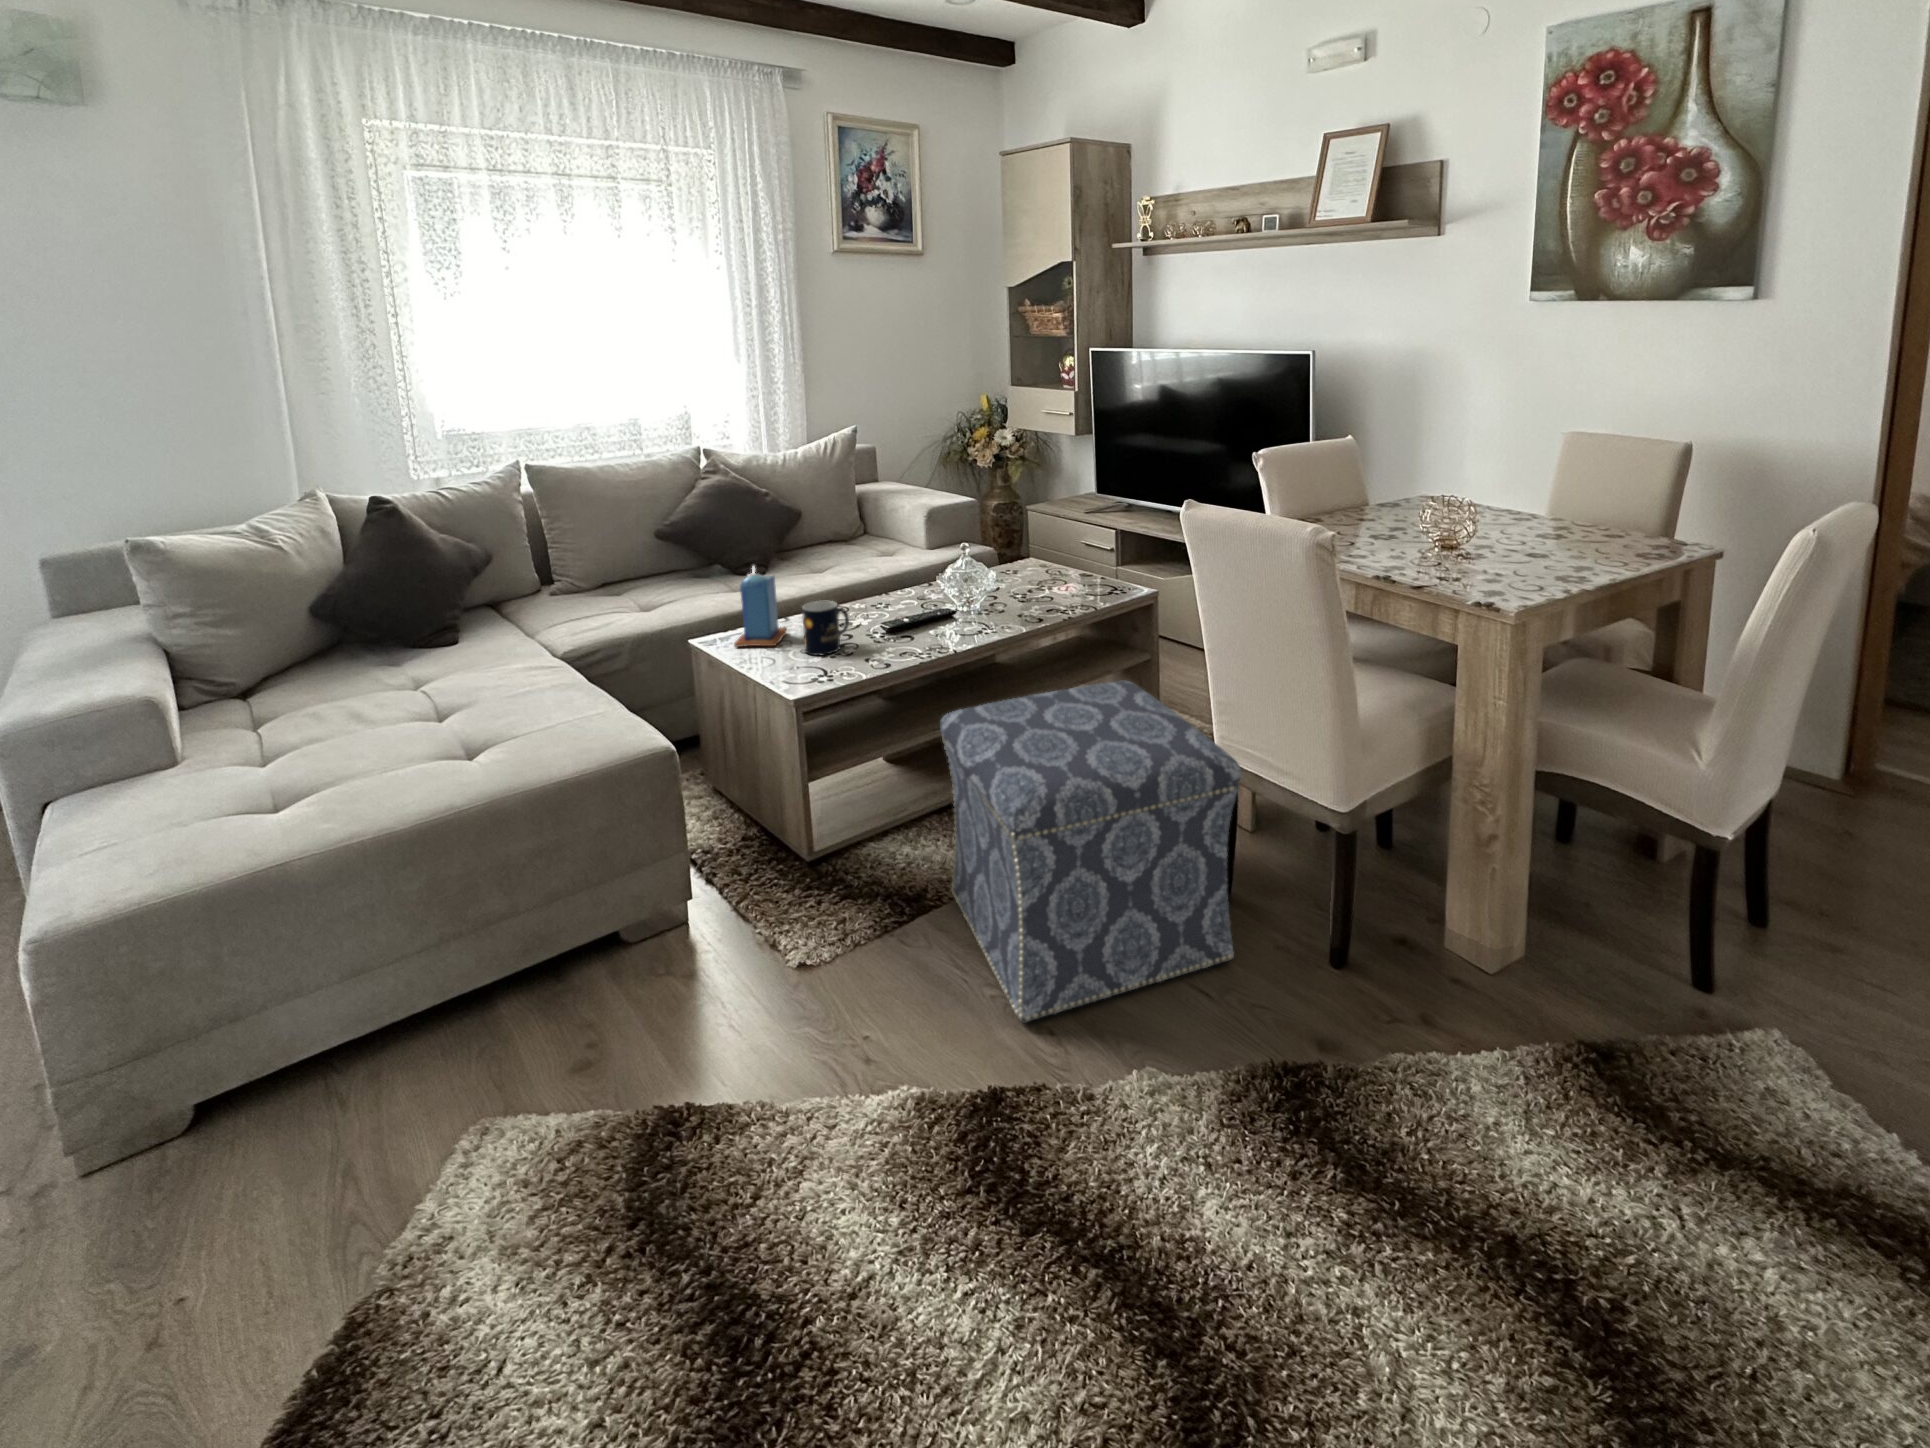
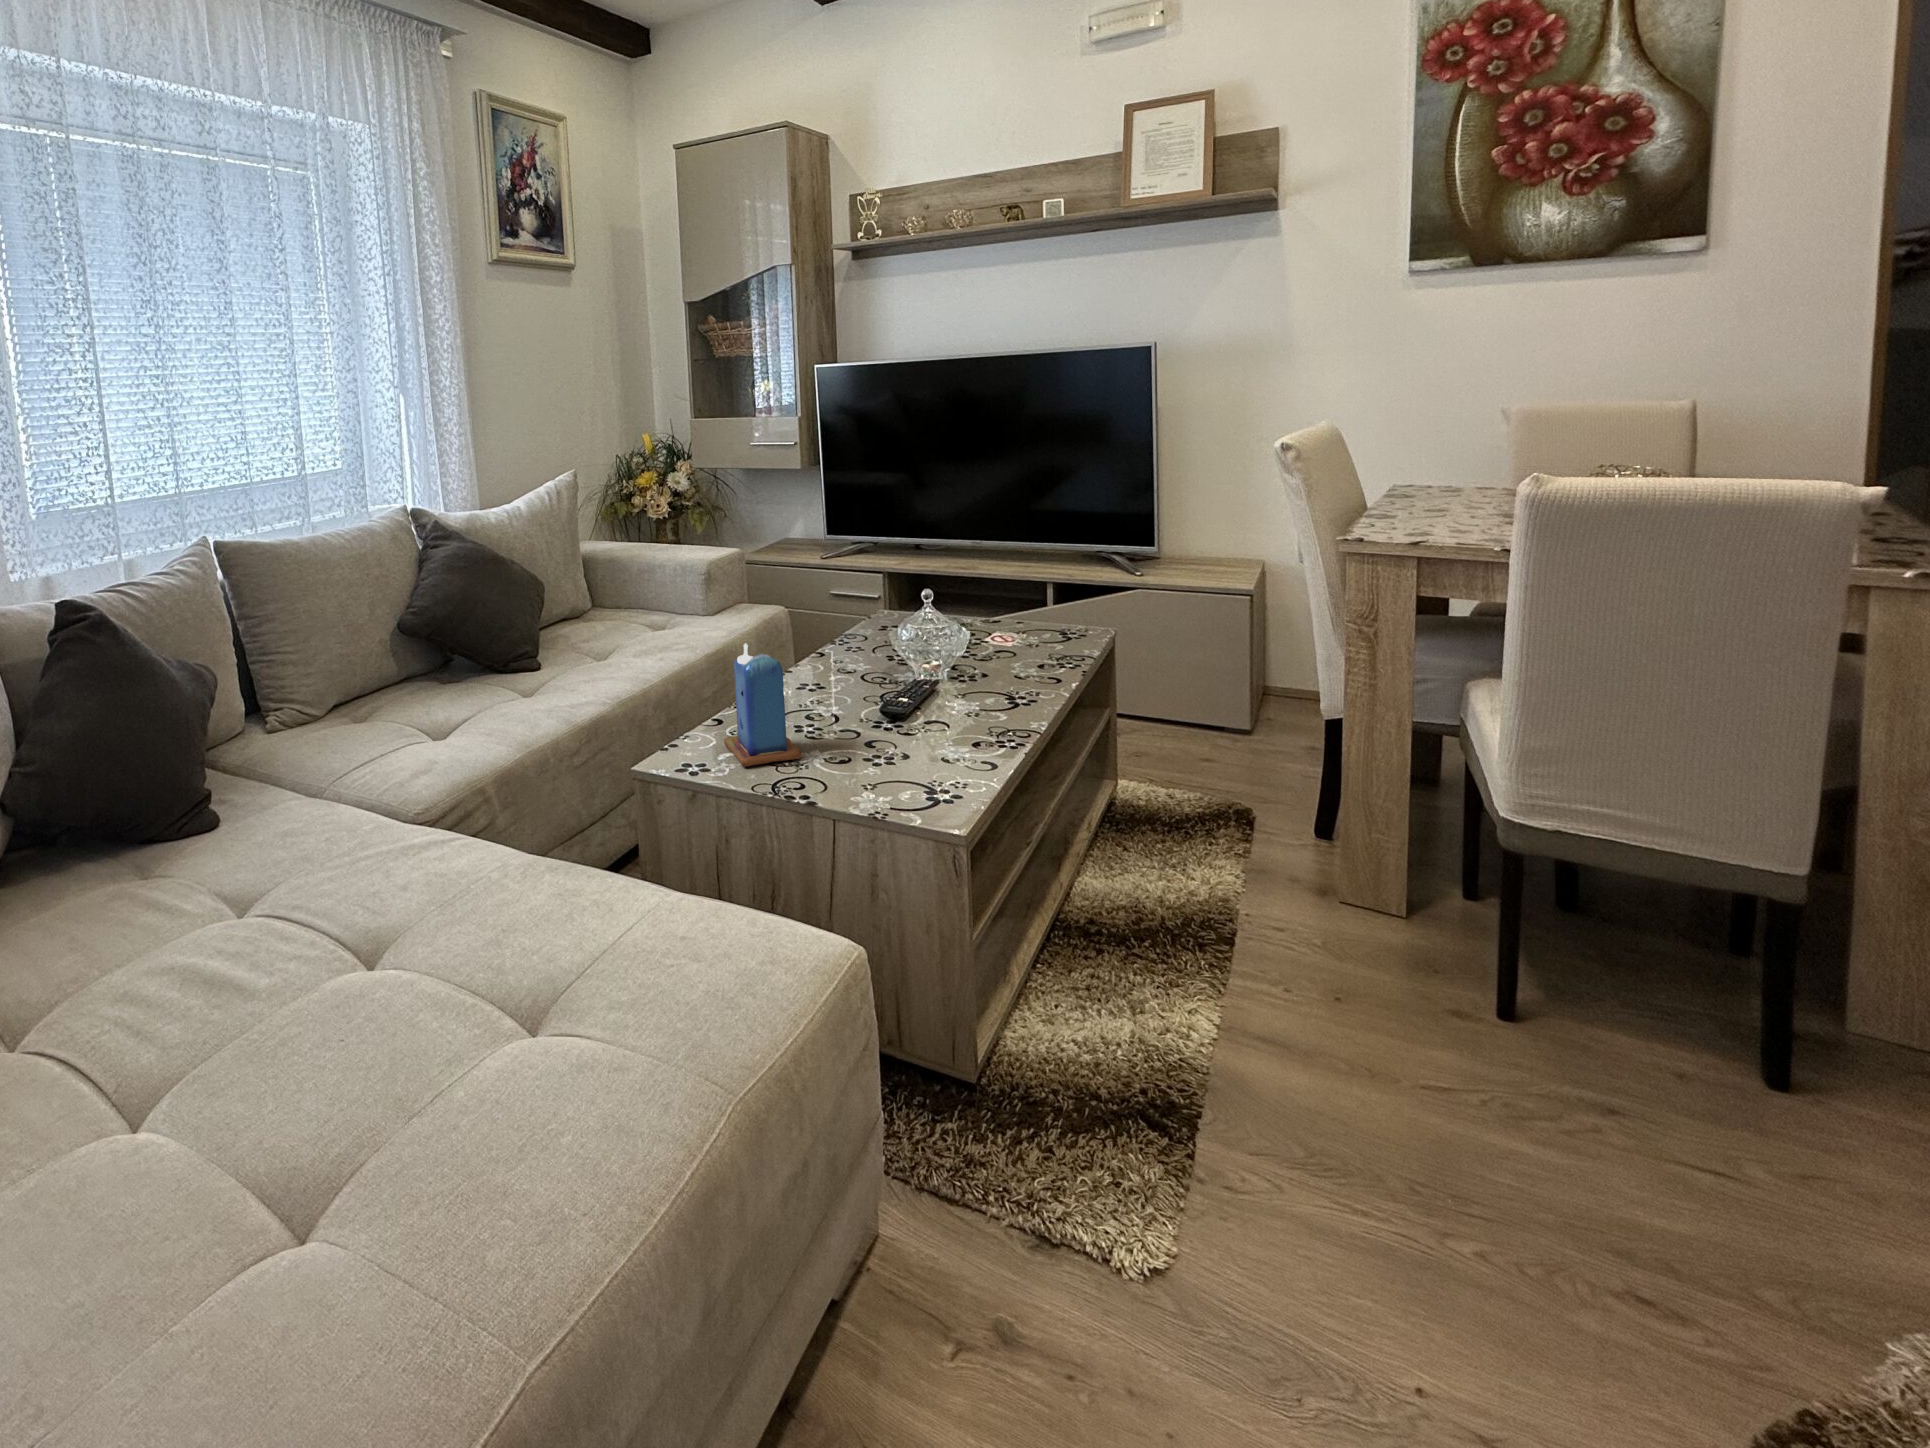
mug: present [802,601,849,655] -> none [847,682,901,763]
ottoman: present [940,680,1241,1023] -> none [1195,739,1711,1289]

